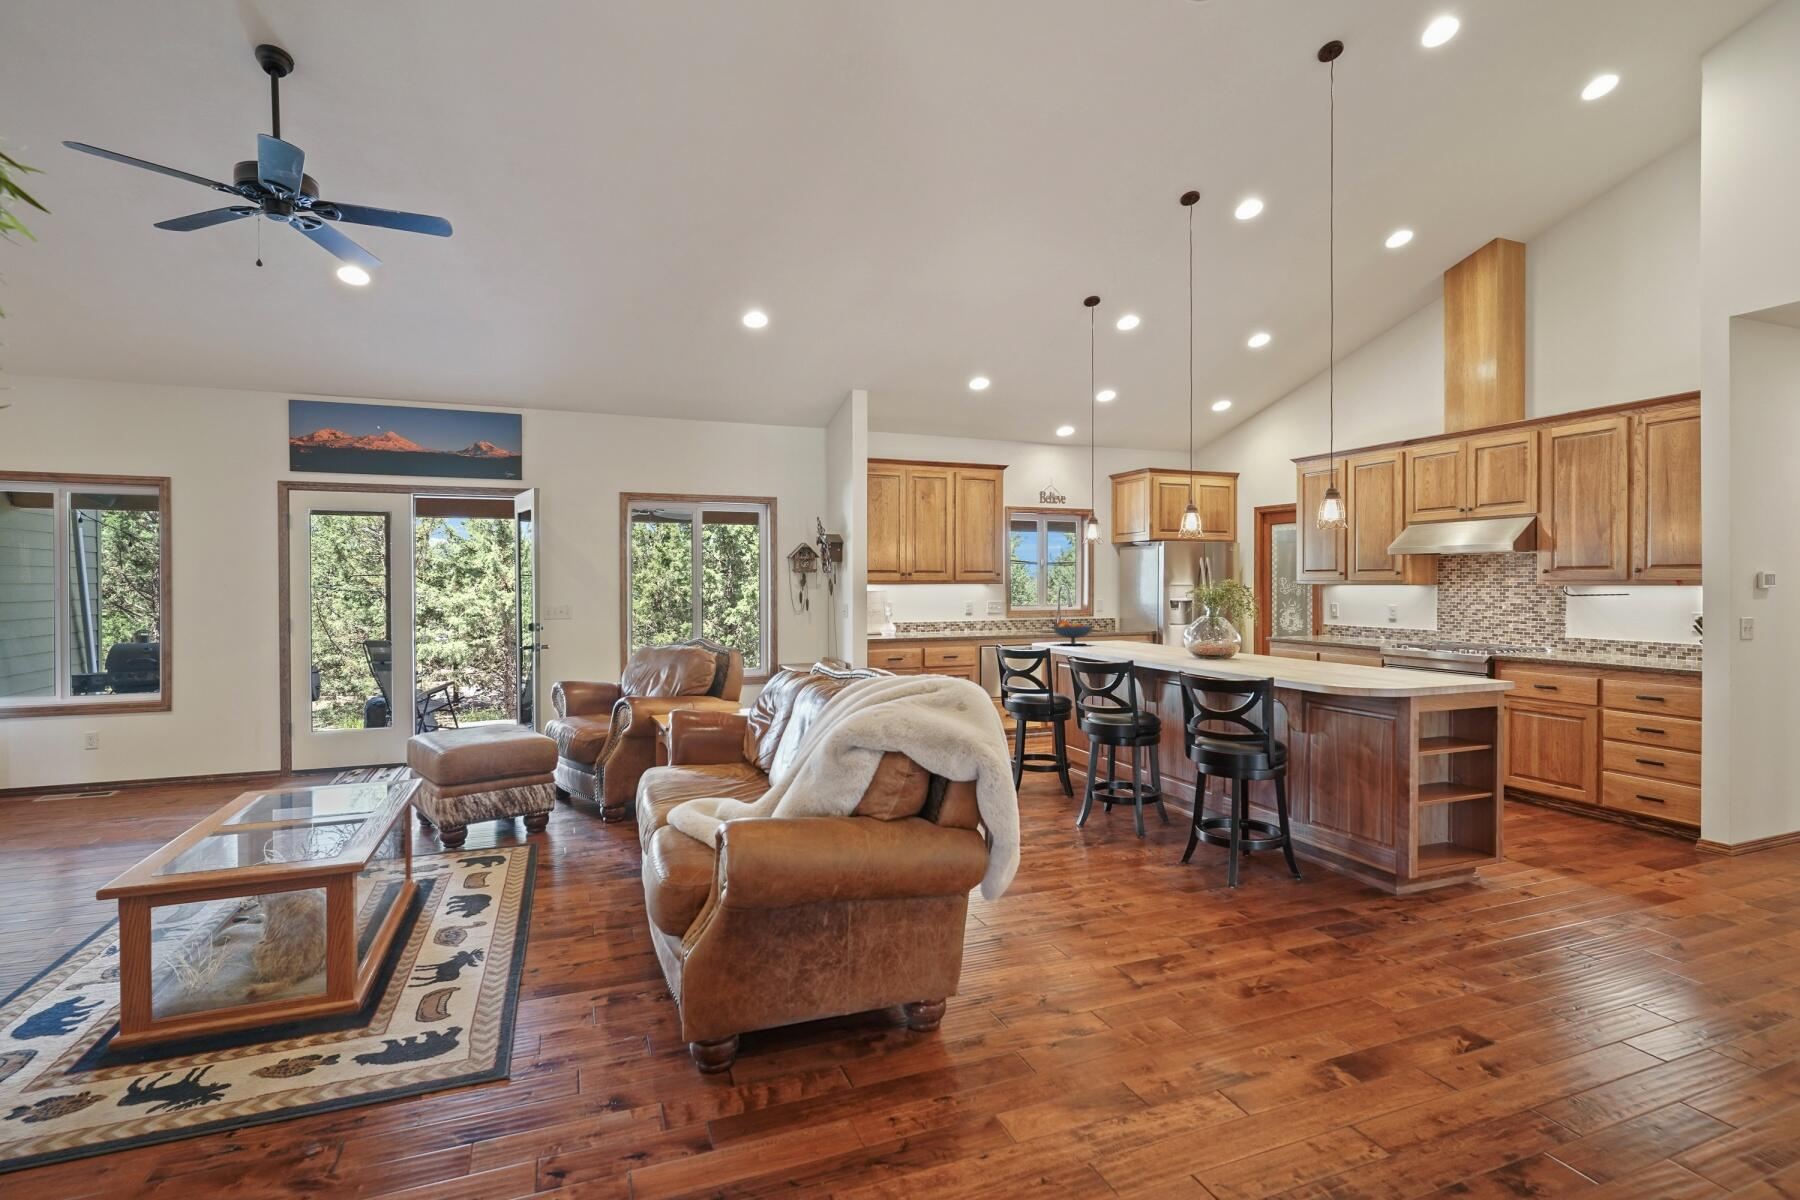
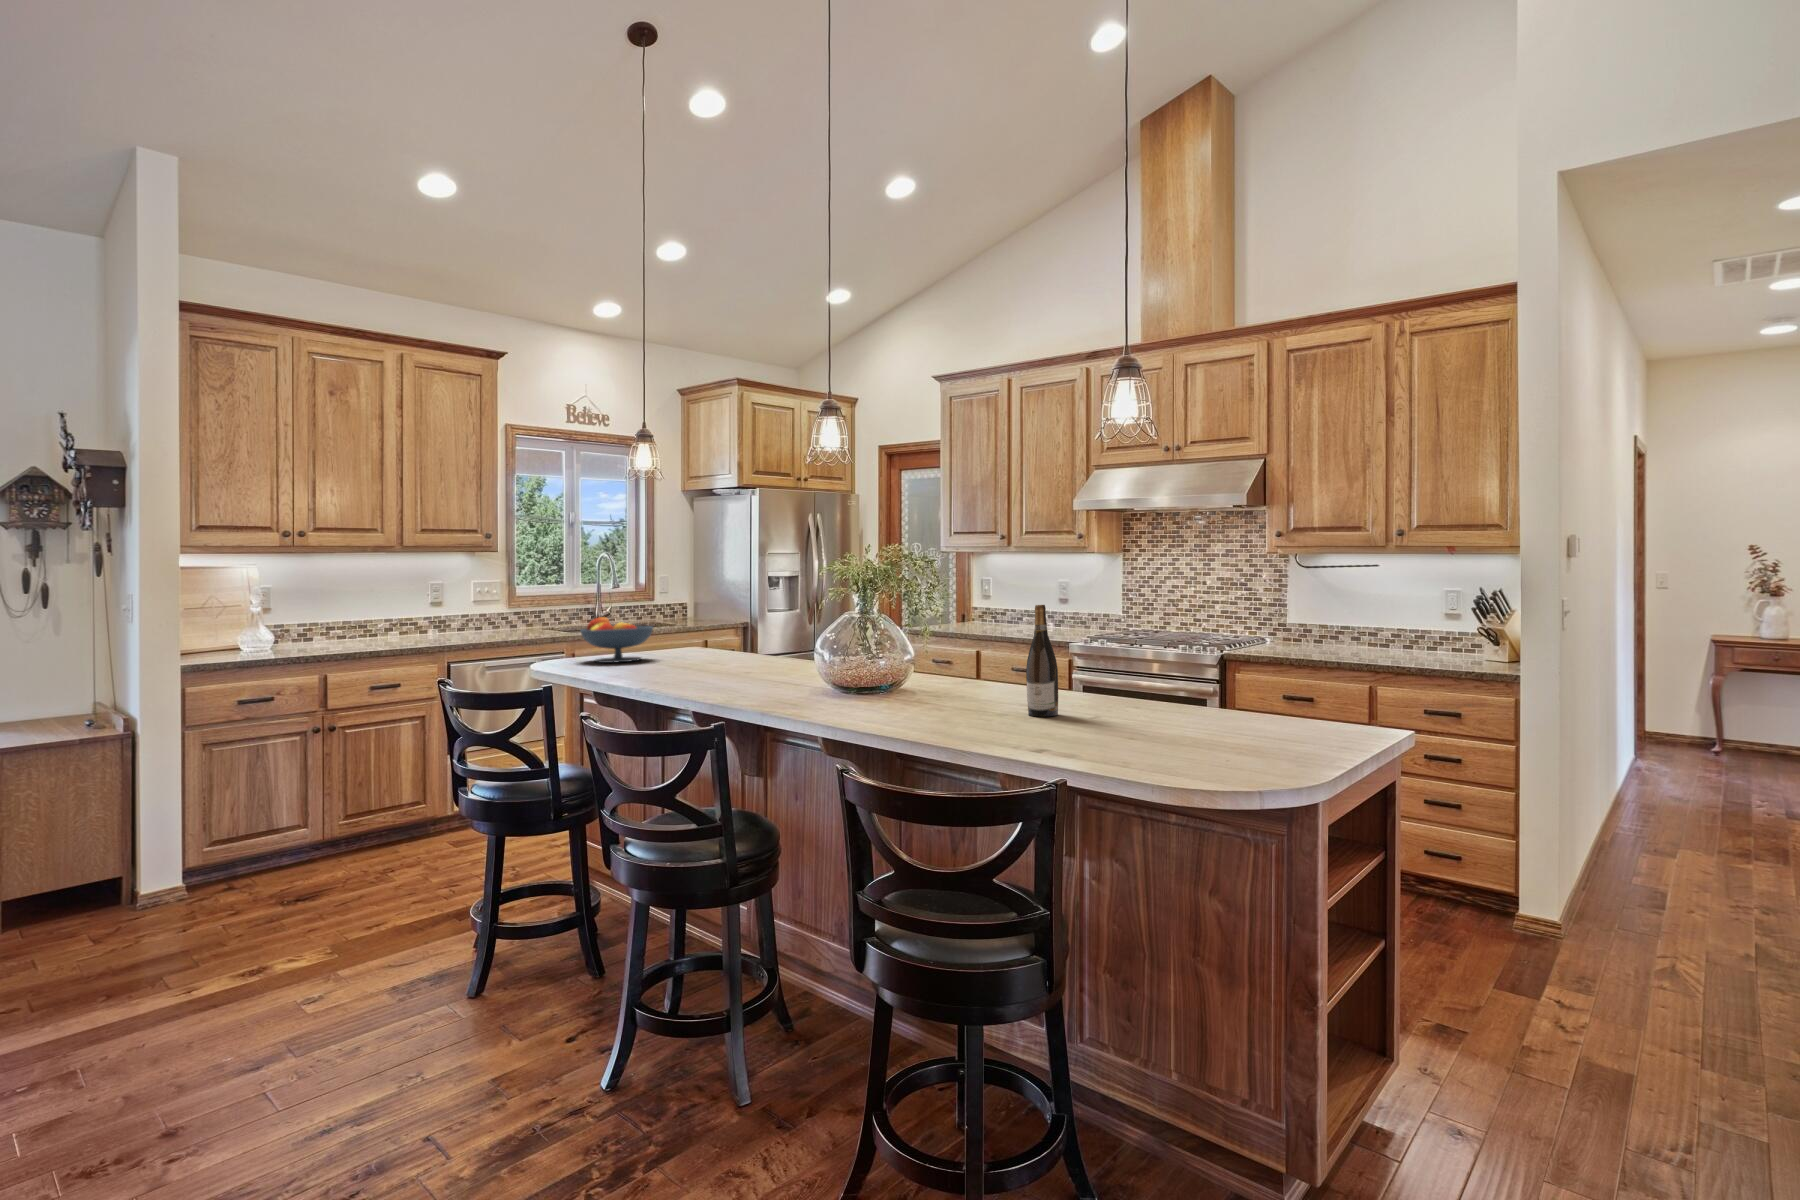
wine bottle: none [1287,610,1305,667] -> present [1026,605,1058,717]

